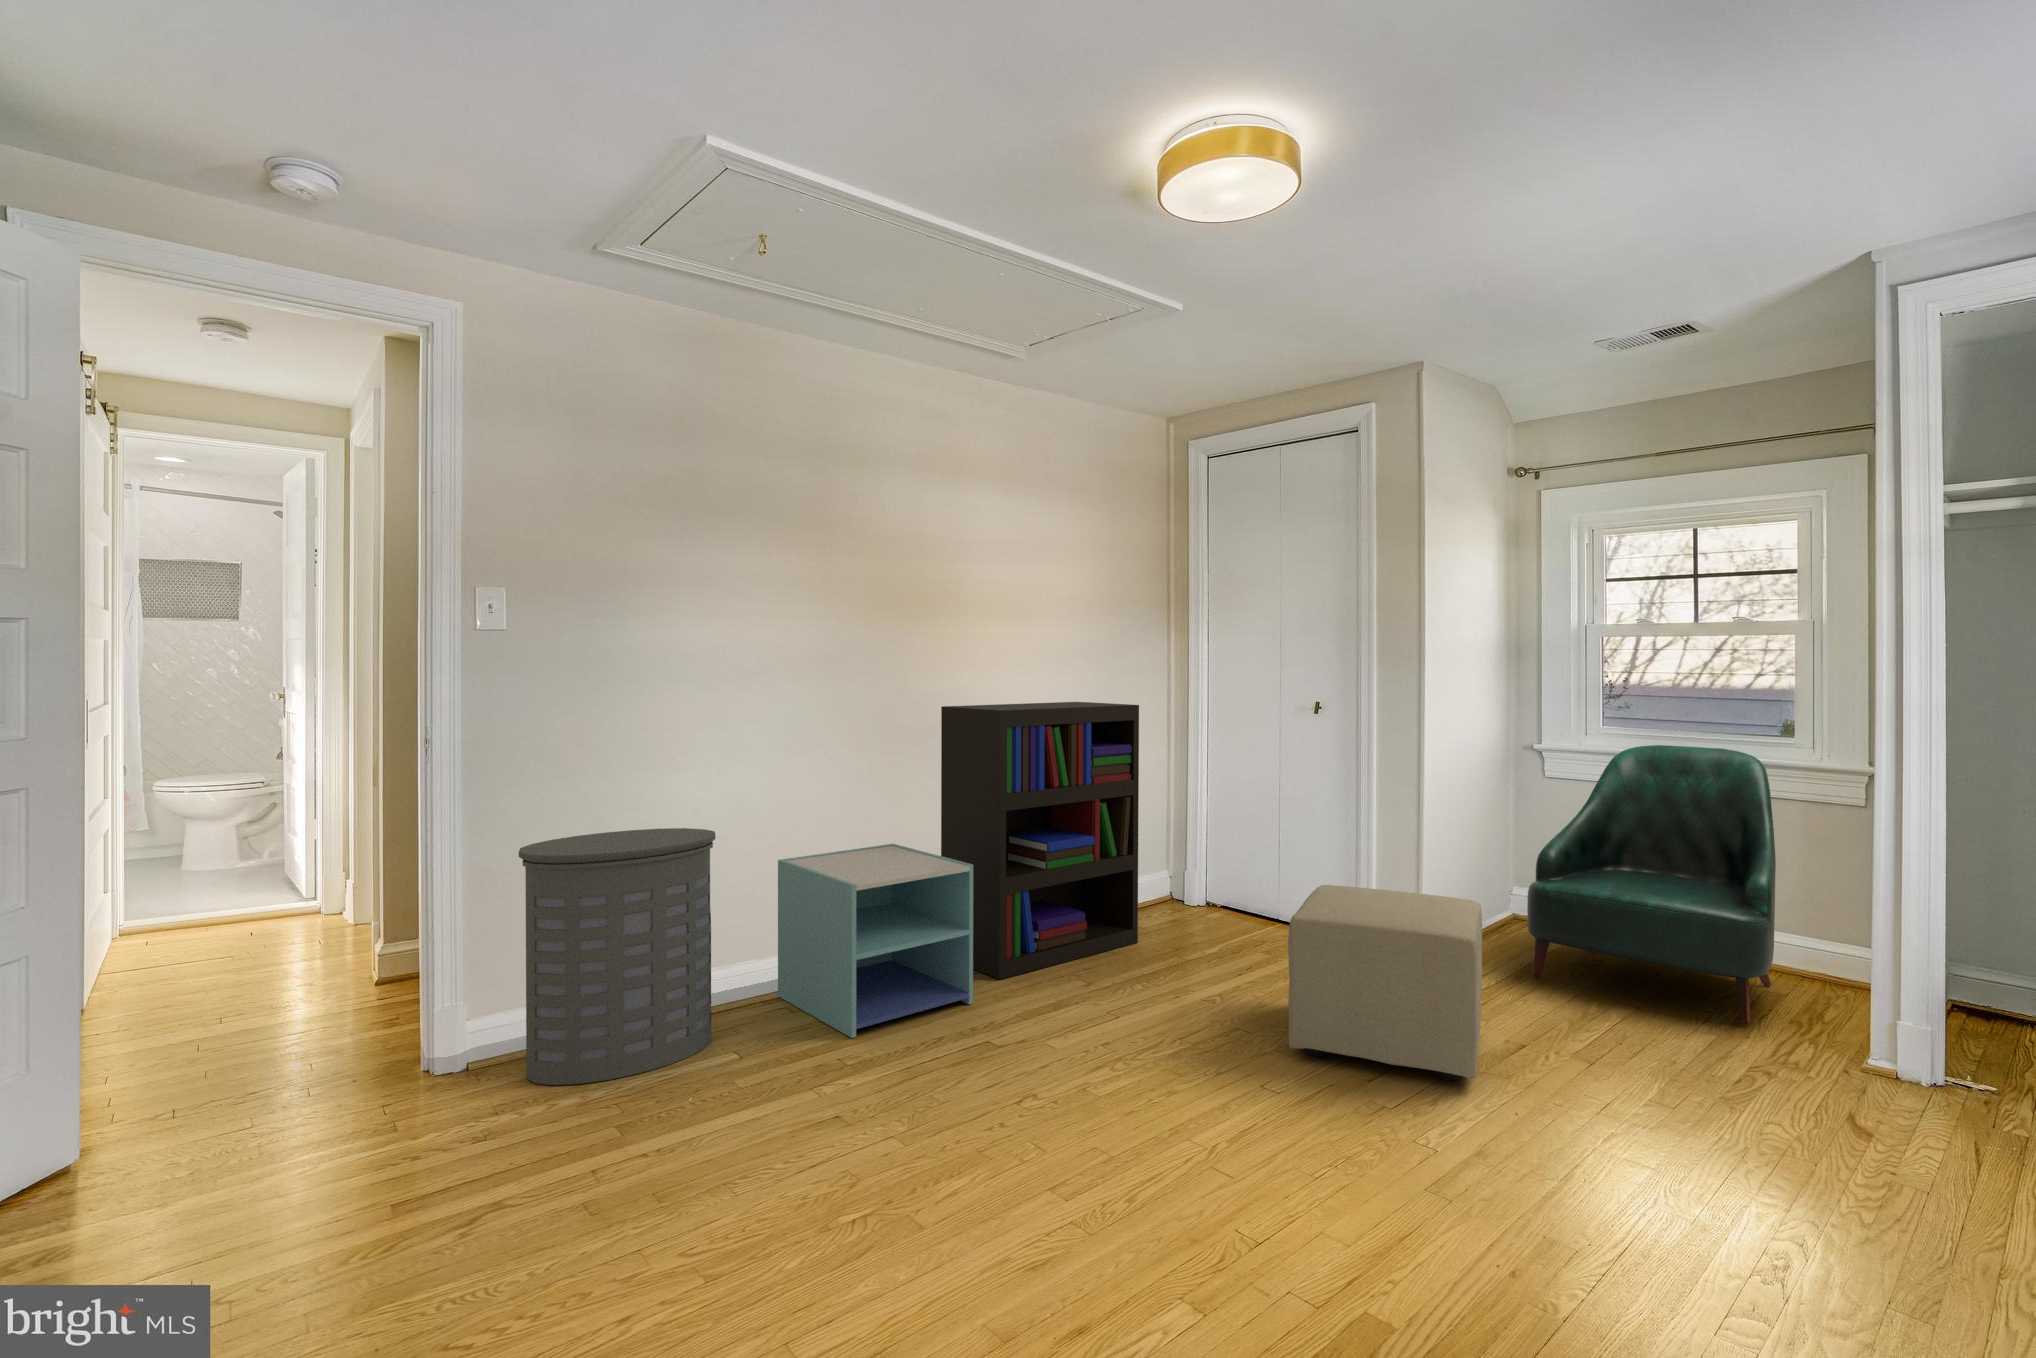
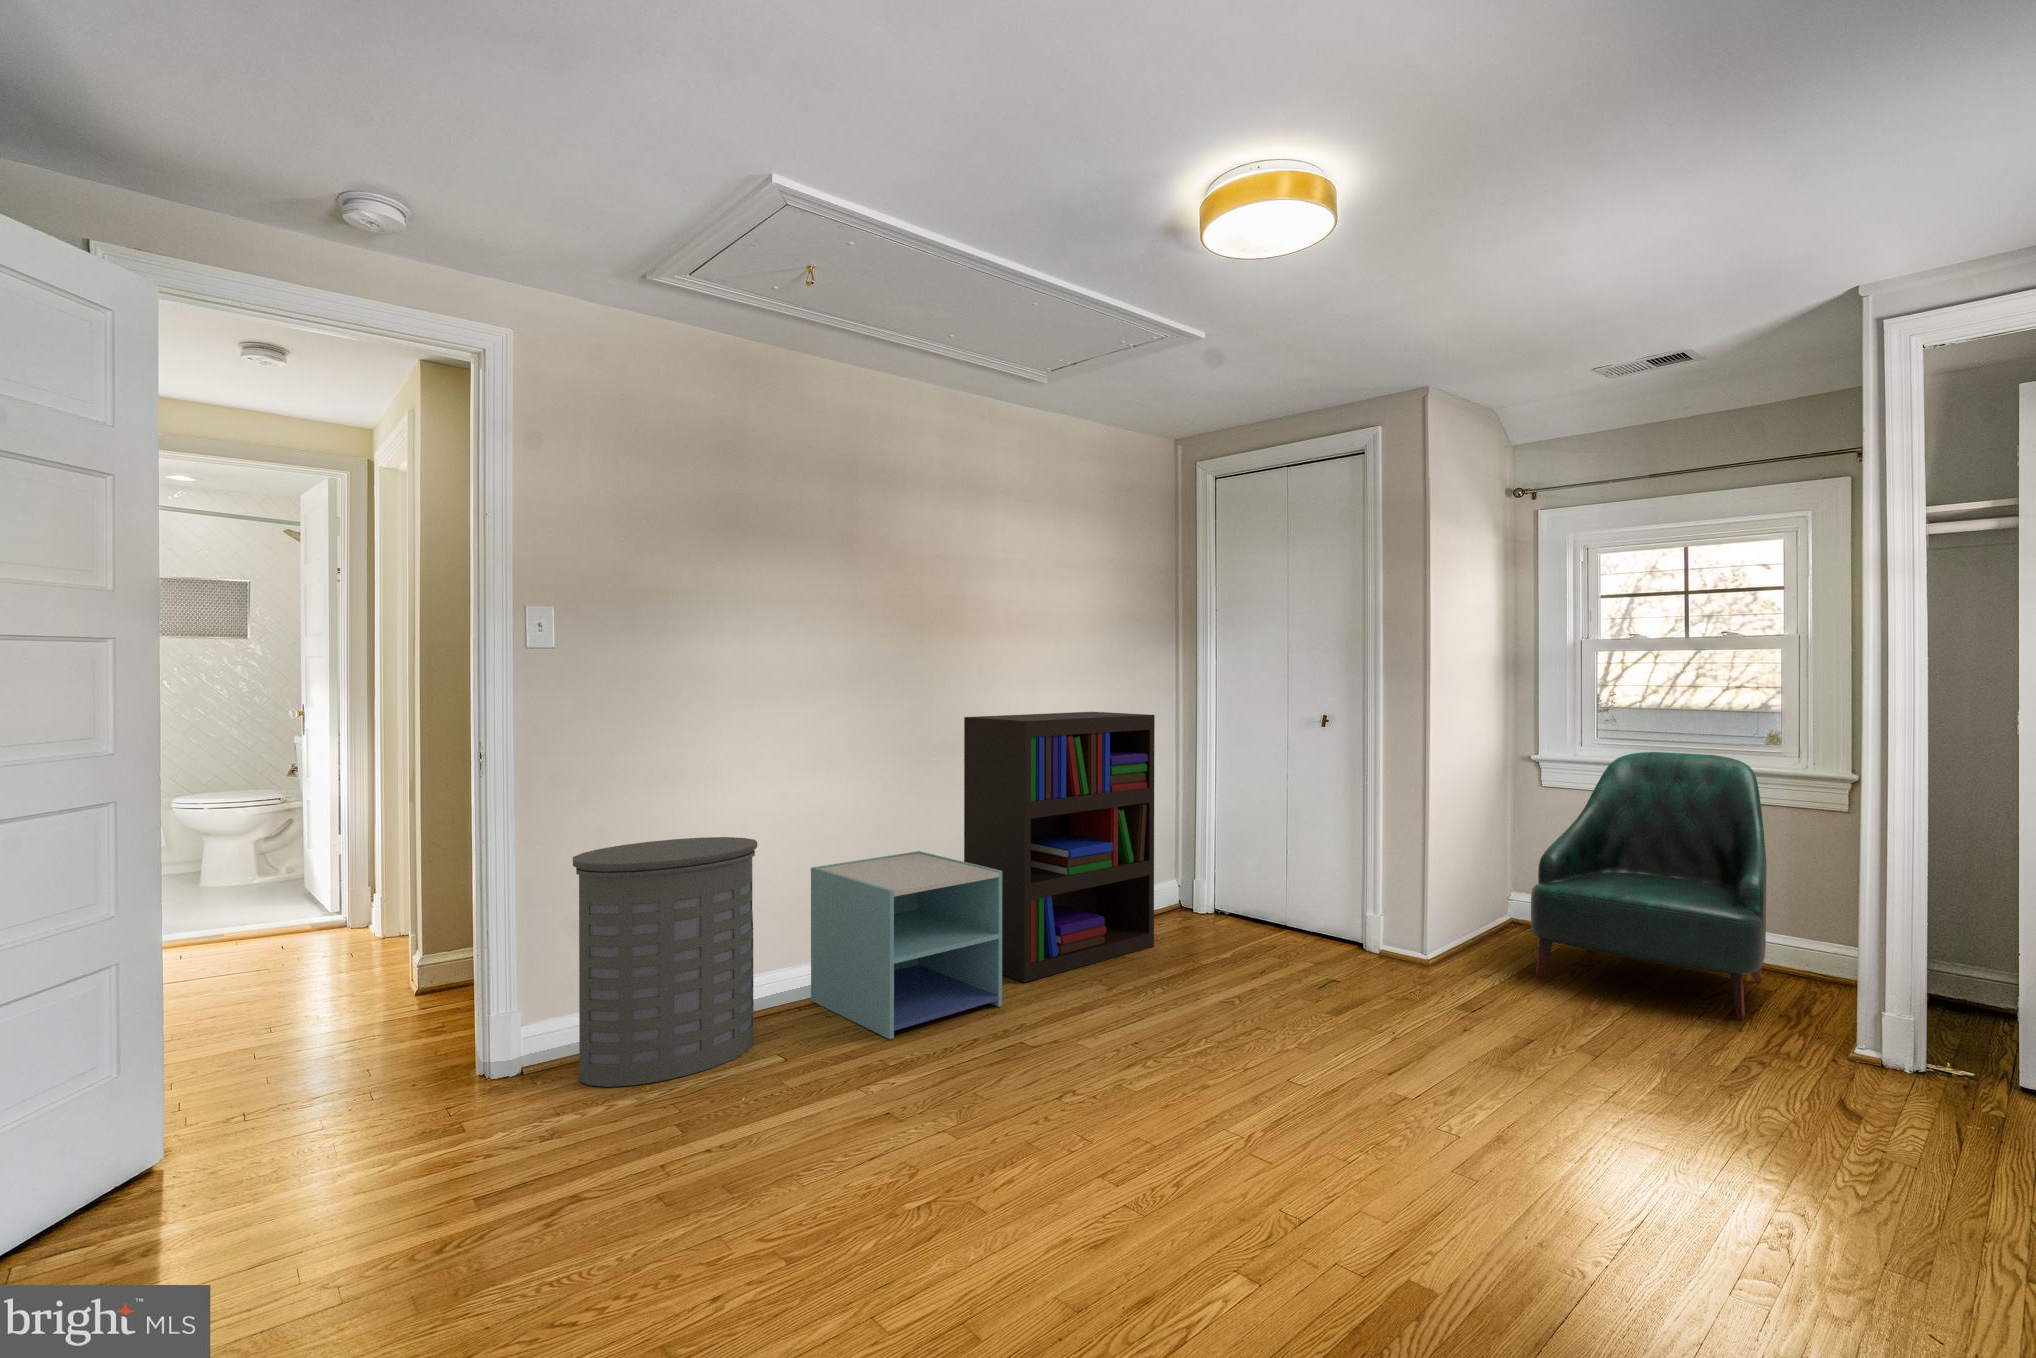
ottoman: present [1288,885,1482,1080] -> none [1311,888,1493,1073]

